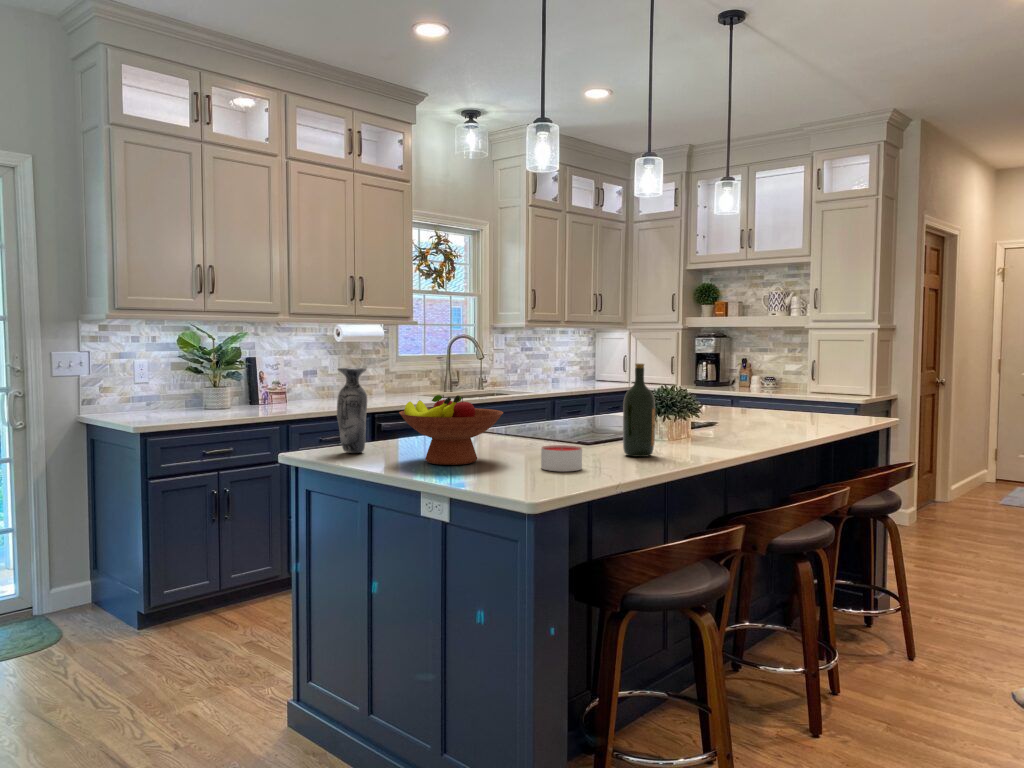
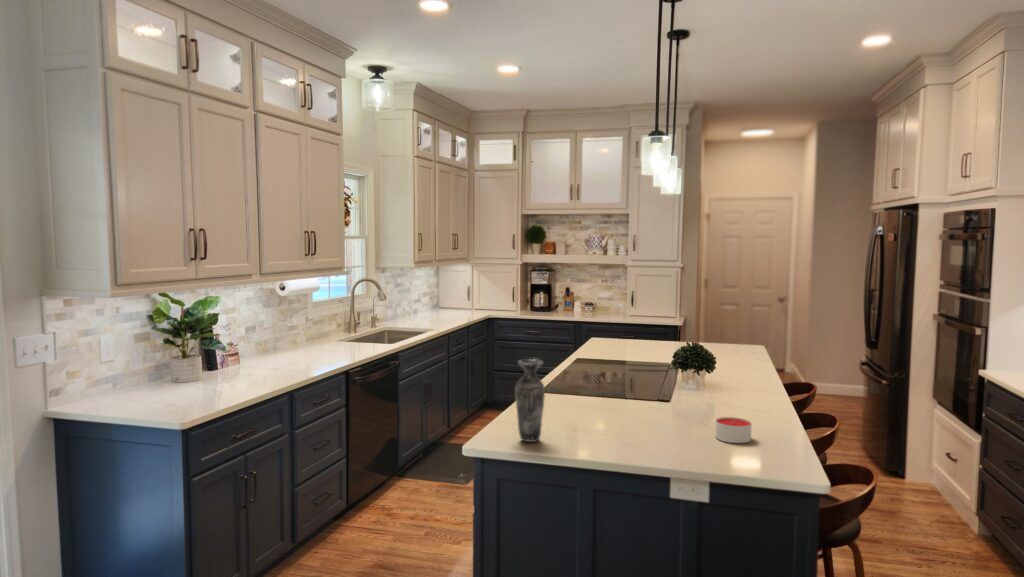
wine bottle: present [623,363,655,457] -> none [724,339,750,415]
fruit bowl: present [399,395,503,465] -> none [593,384,688,448]

